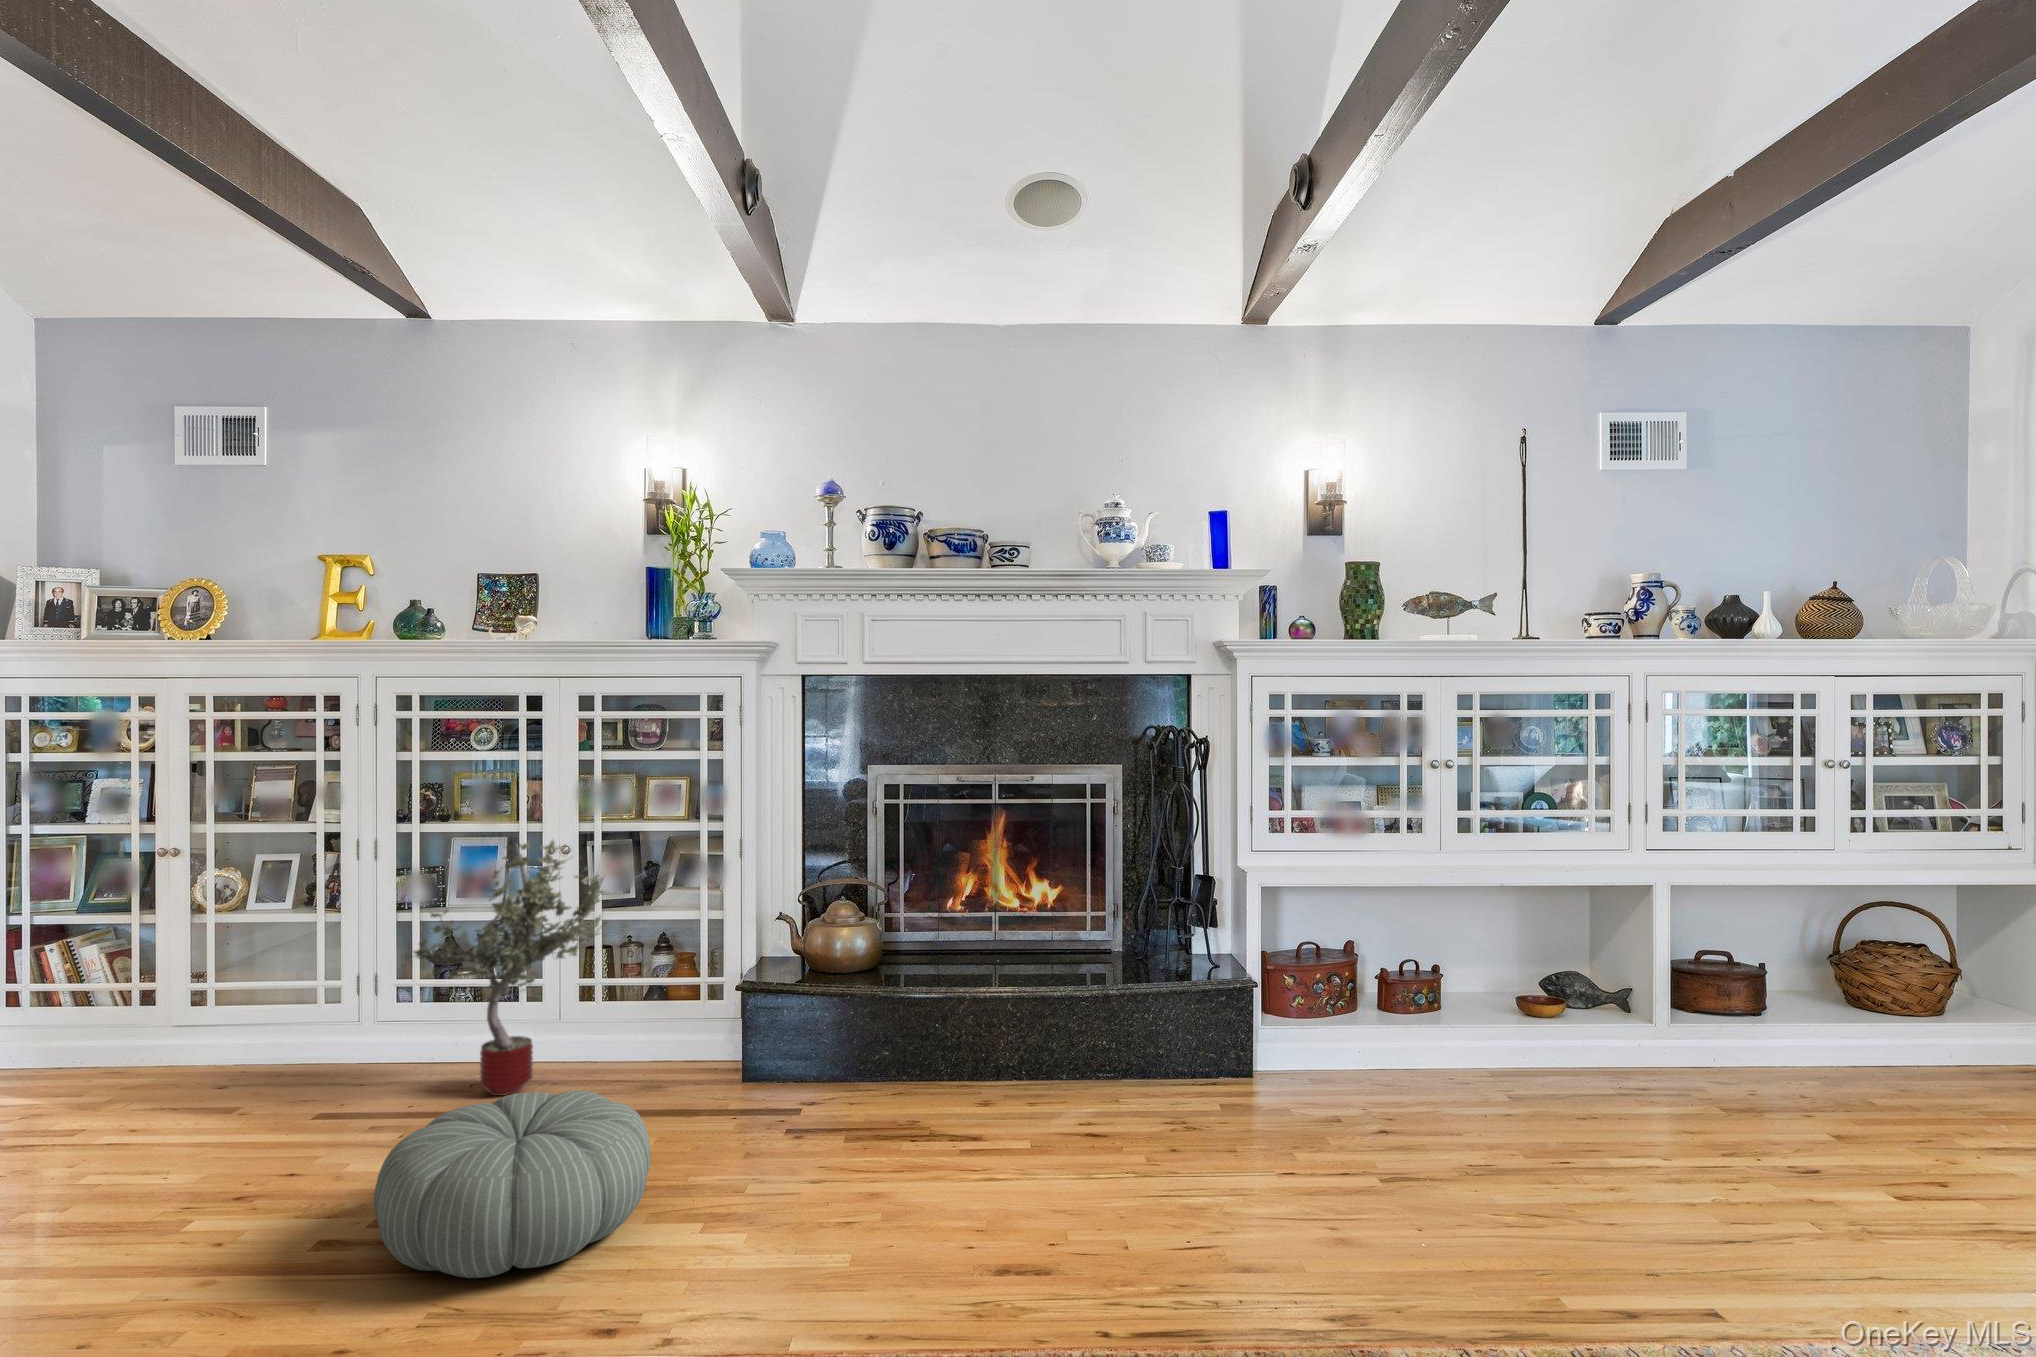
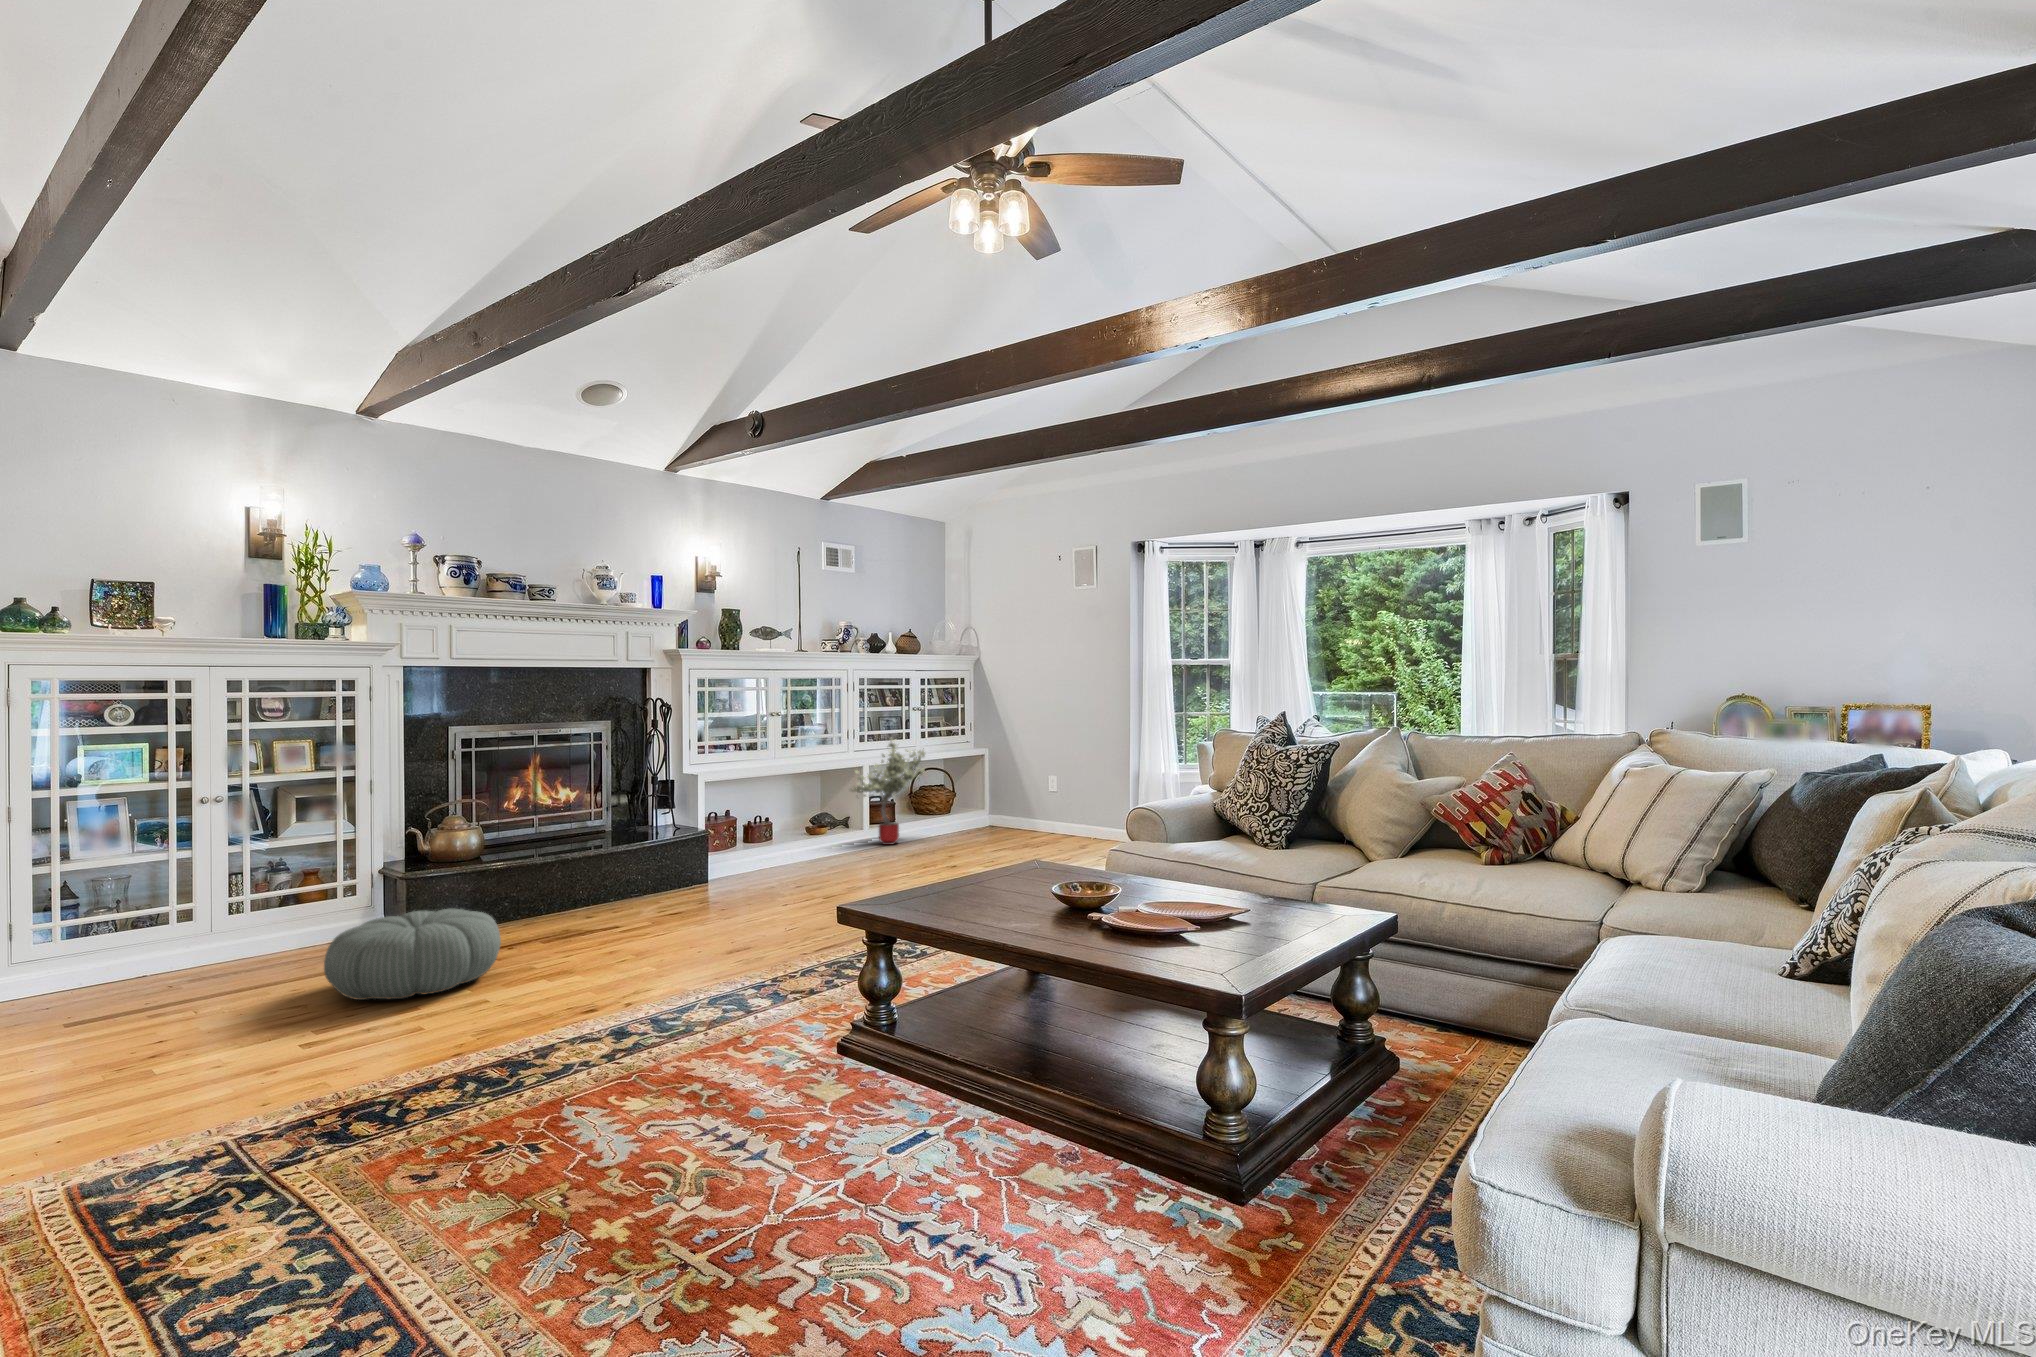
potted tree: present [414,841,606,1096] -> present [848,738,925,845]

